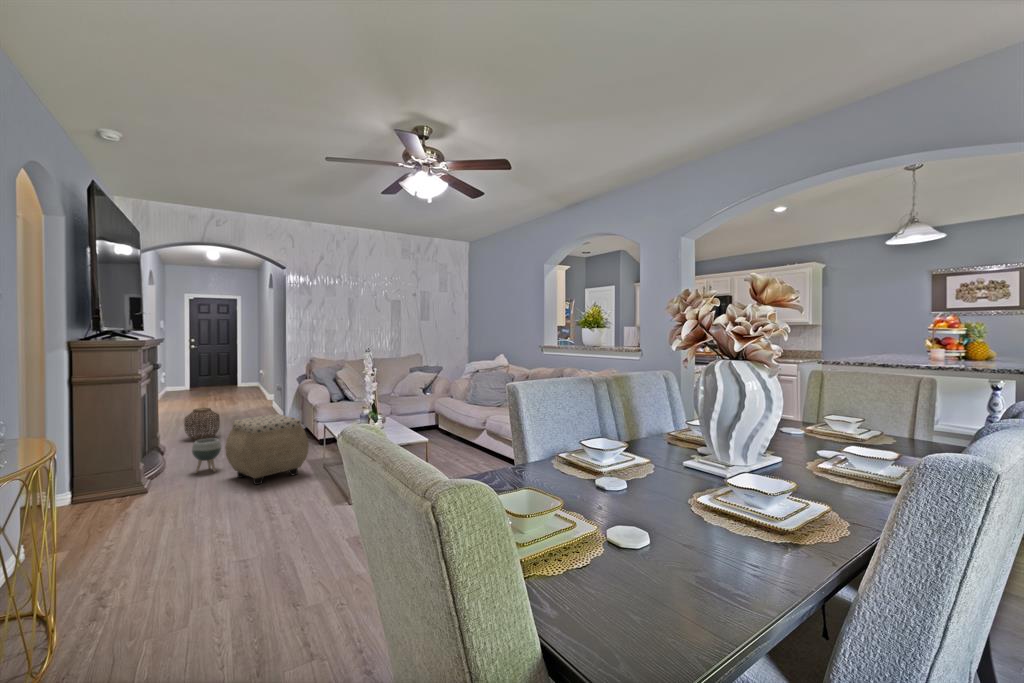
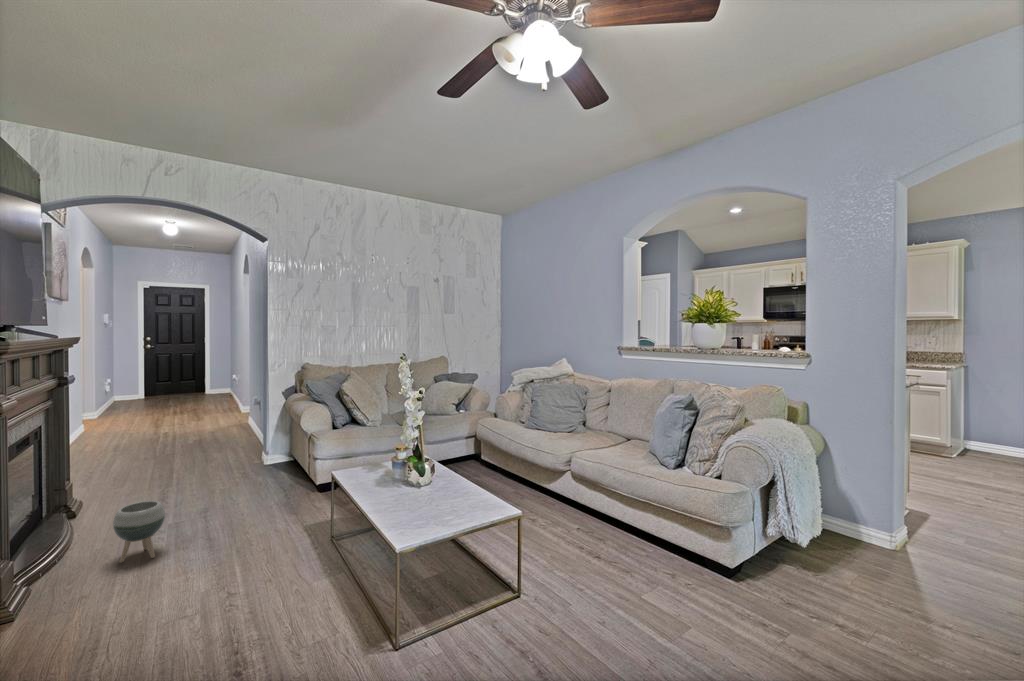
woven basket: present [184,408,220,441] -> none [117,437,171,486]
ottoman: present [225,414,309,485] -> none [169,460,311,592]

